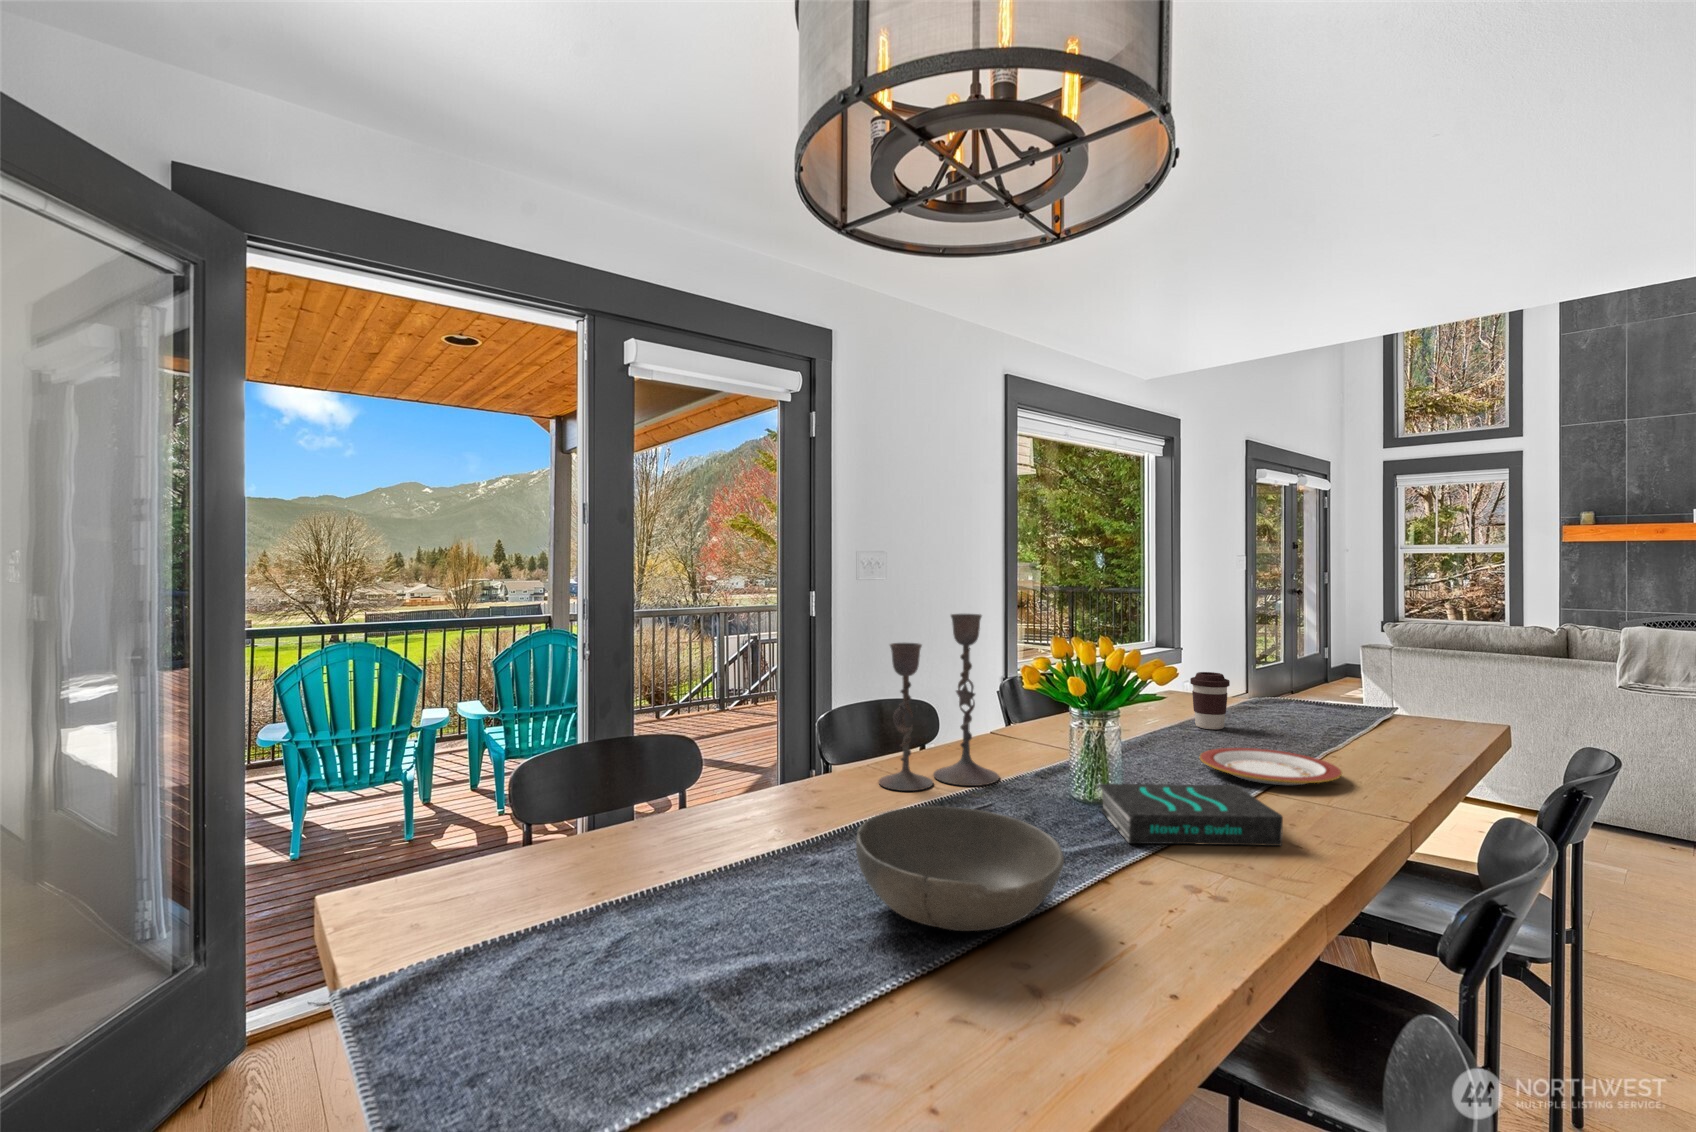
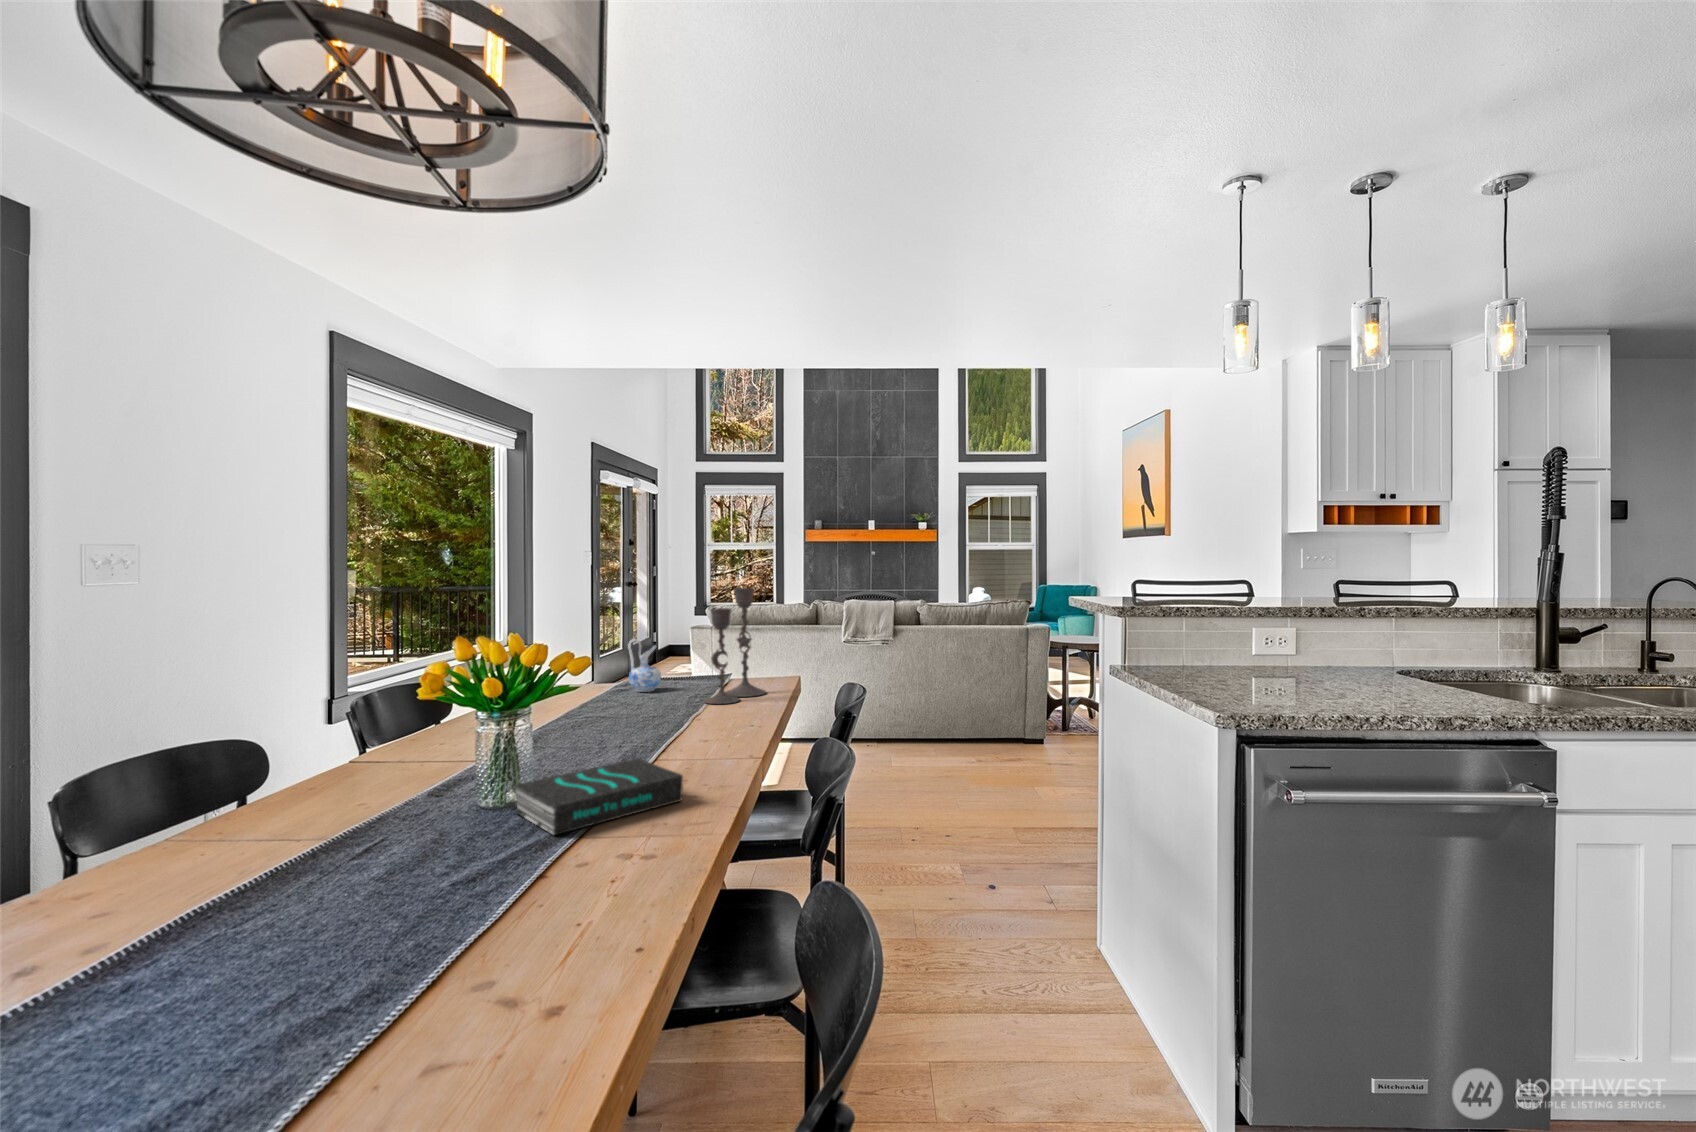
candlestick: present [879,614,999,791] -> present [704,588,766,704]
ceramic pitcher: none [1259,653,1299,714] -> present [628,639,661,692]
coffee cup: present [1190,672,1230,729] -> none [574,661,609,715]
plate: present [1200,748,1342,785] -> none [595,723,710,753]
bowl: present [856,806,1064,931] -> none [230,839,514,995]

